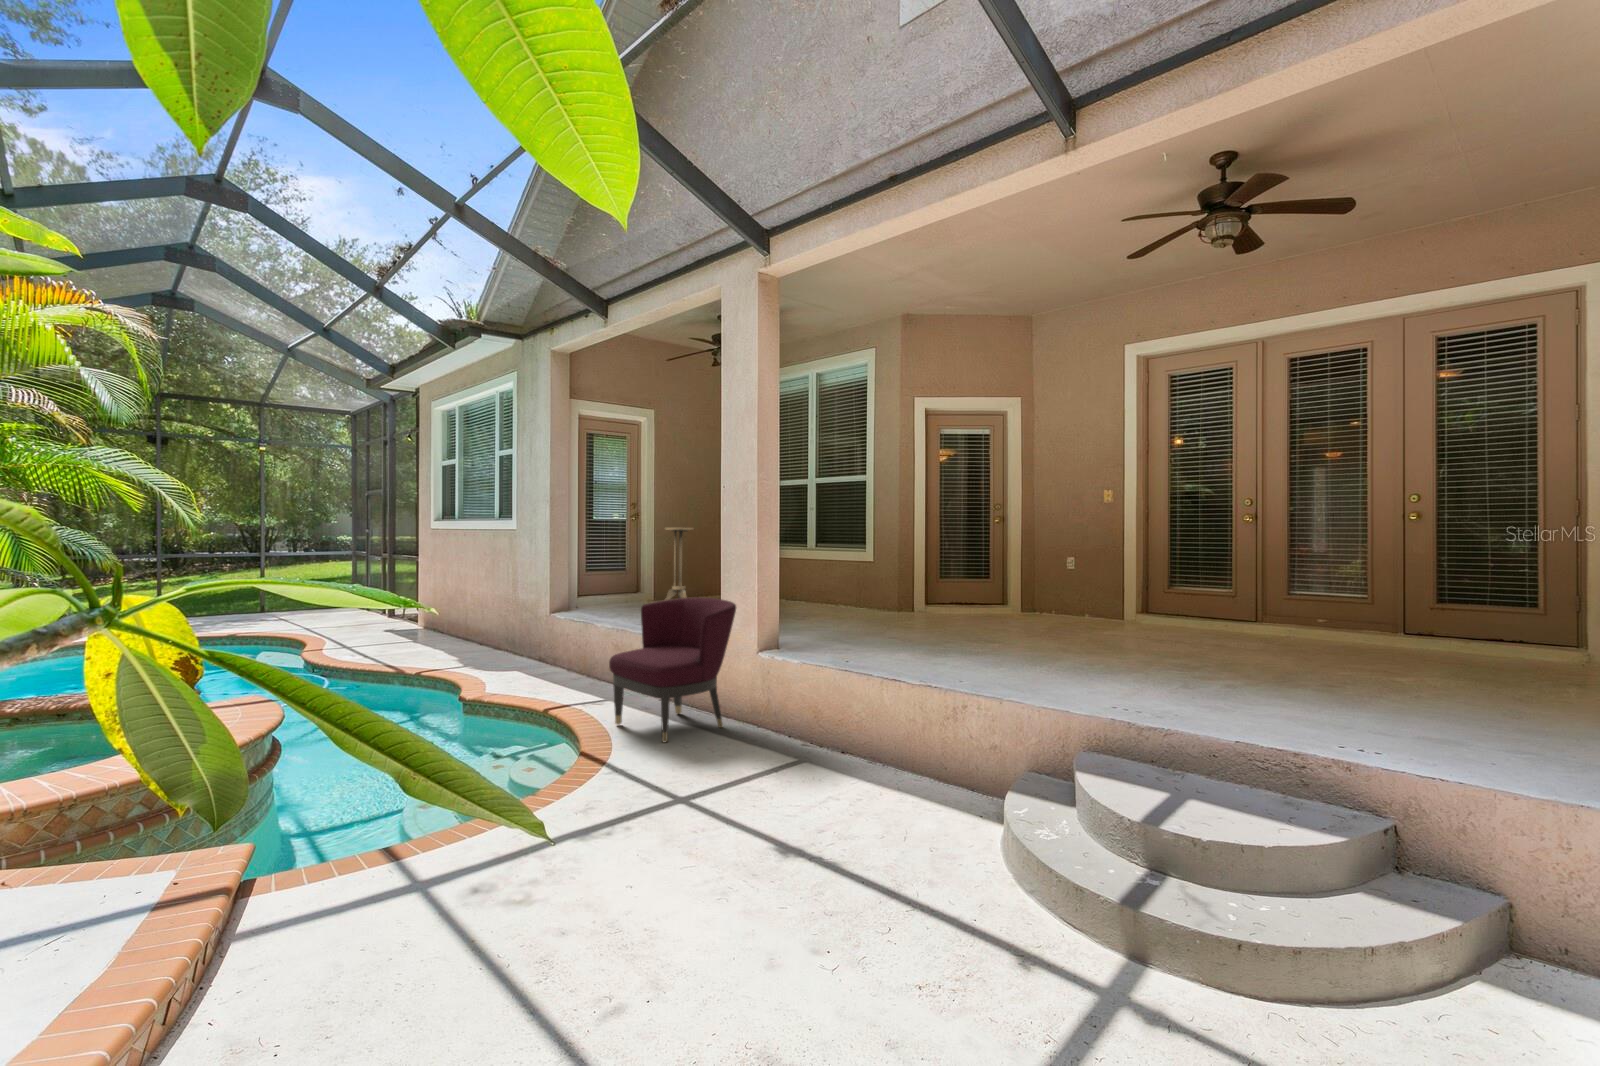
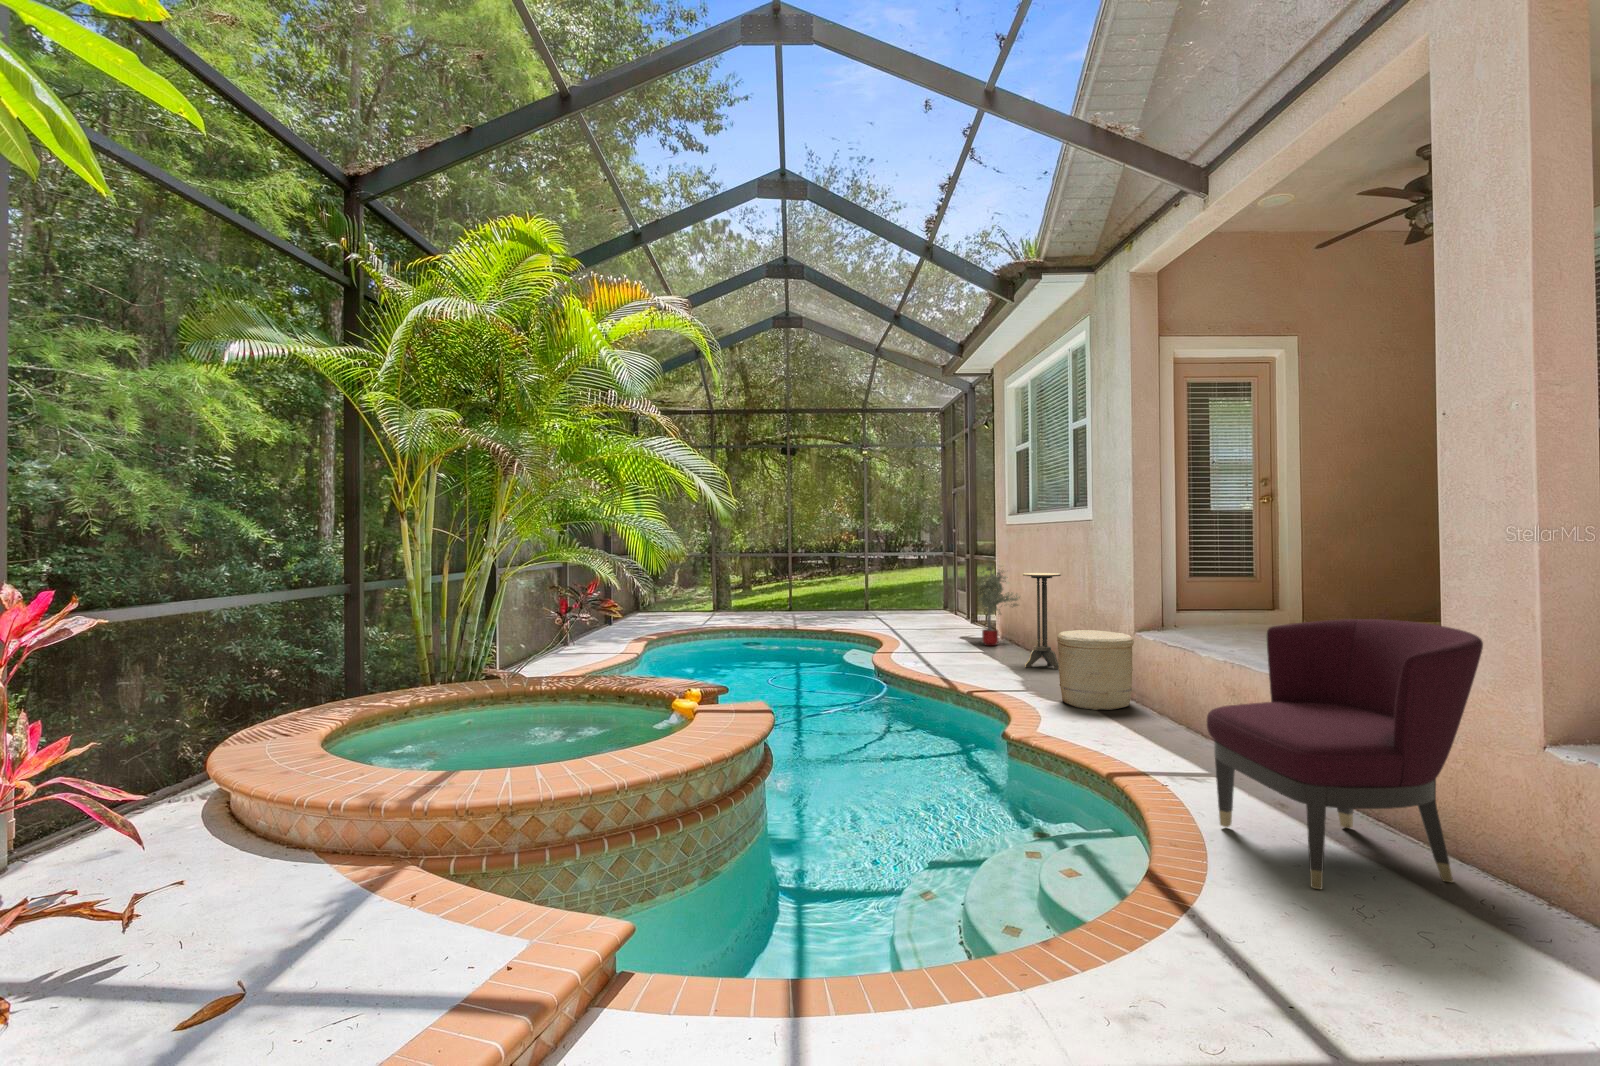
side table: present [664,528,693,600] -> present [1023,573,1061,669]
potted tree: none [403,563,448,636] -> present [977,564,1020,646]
woven basket: none [494,615,551,673] -> present [1057,630,1134,710]

